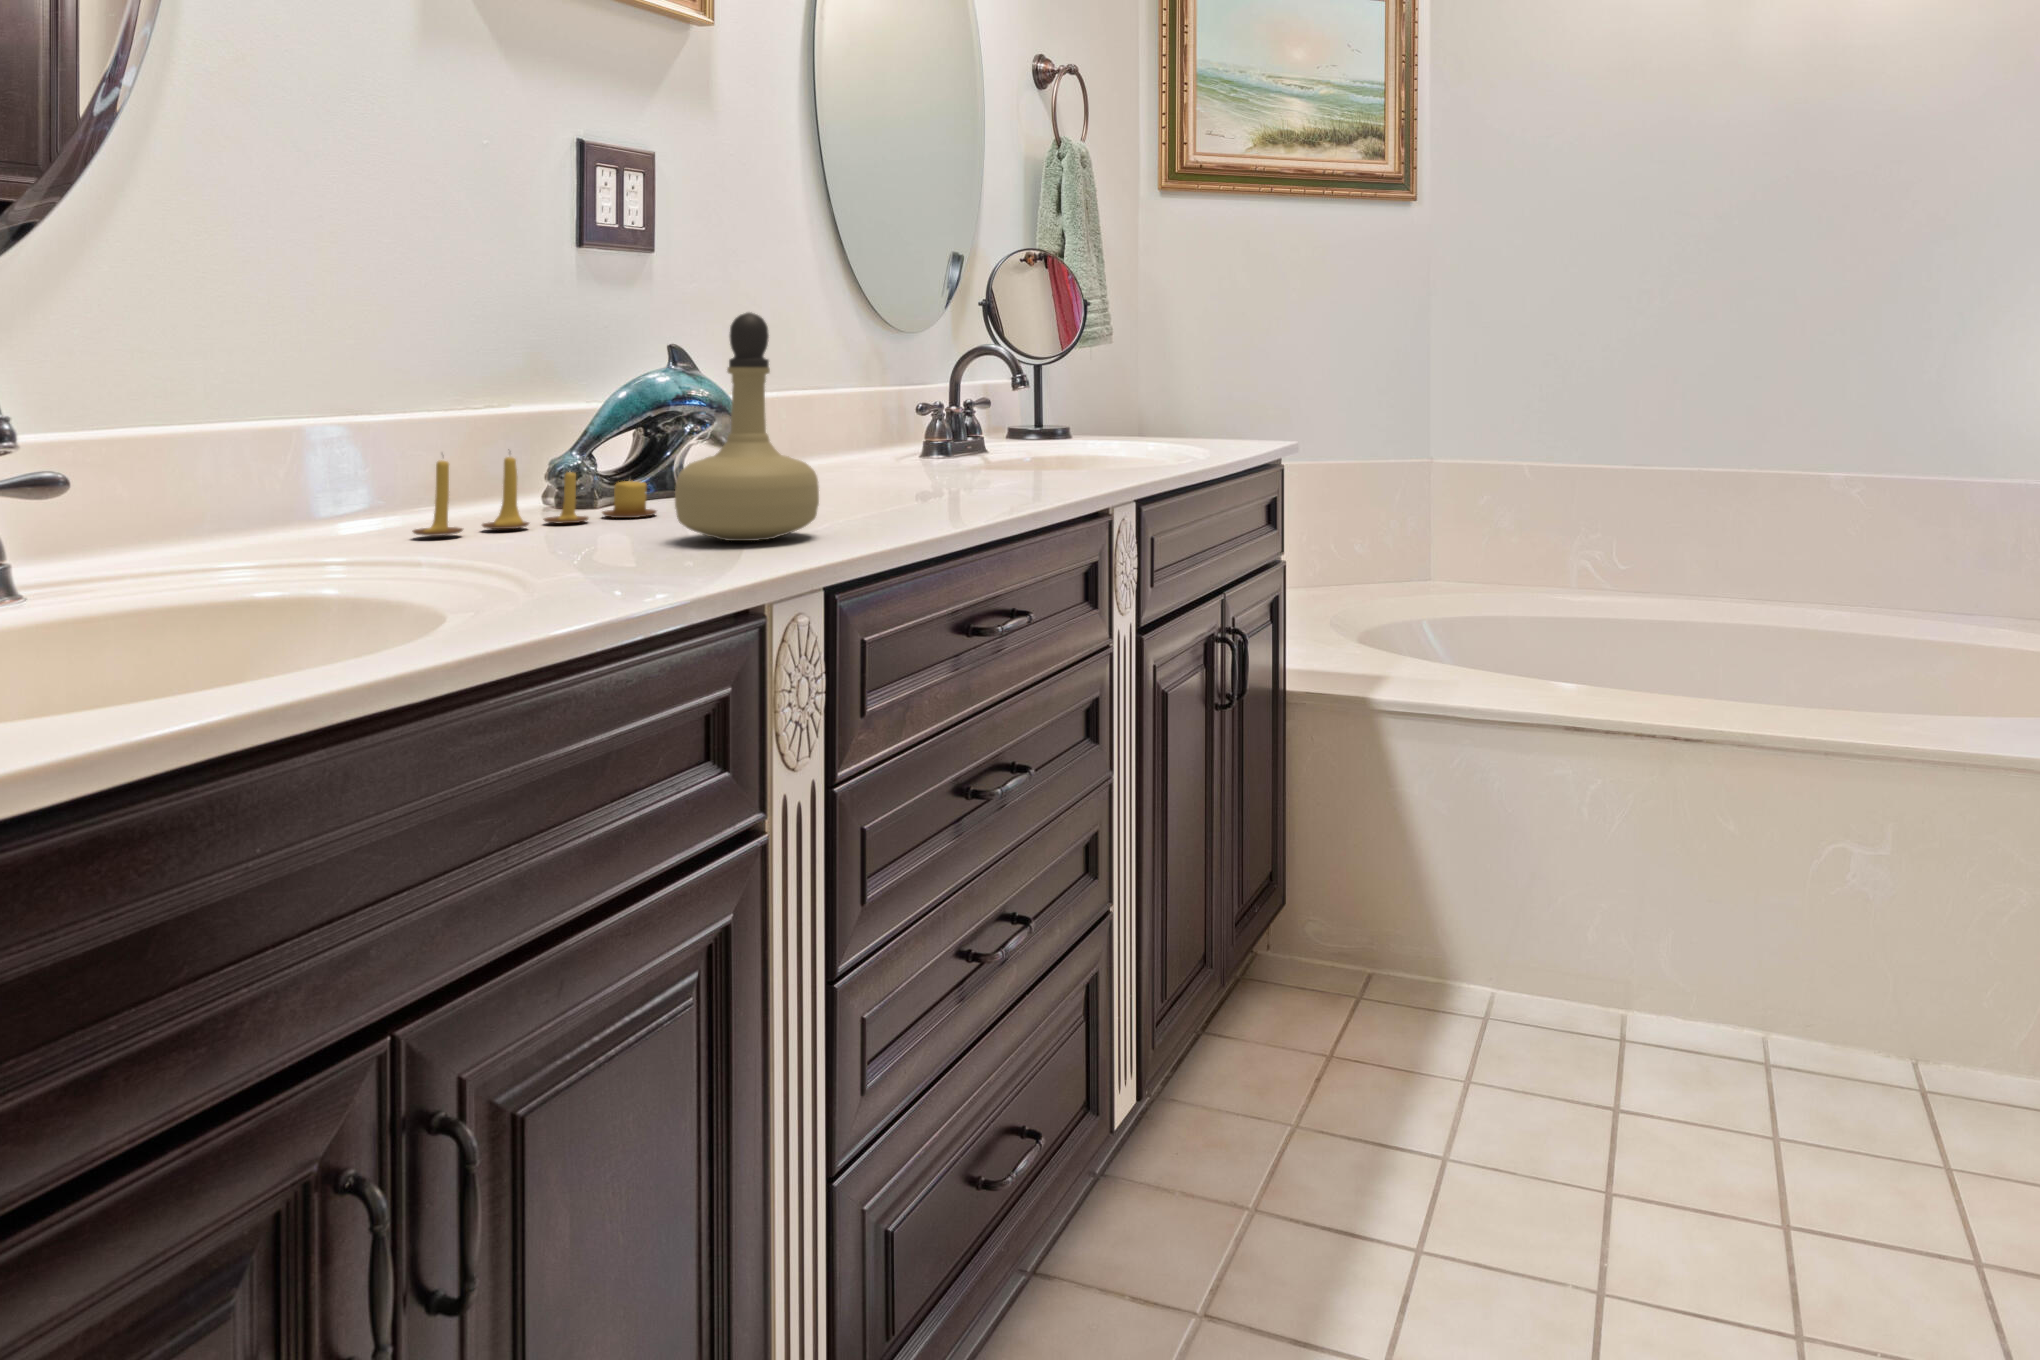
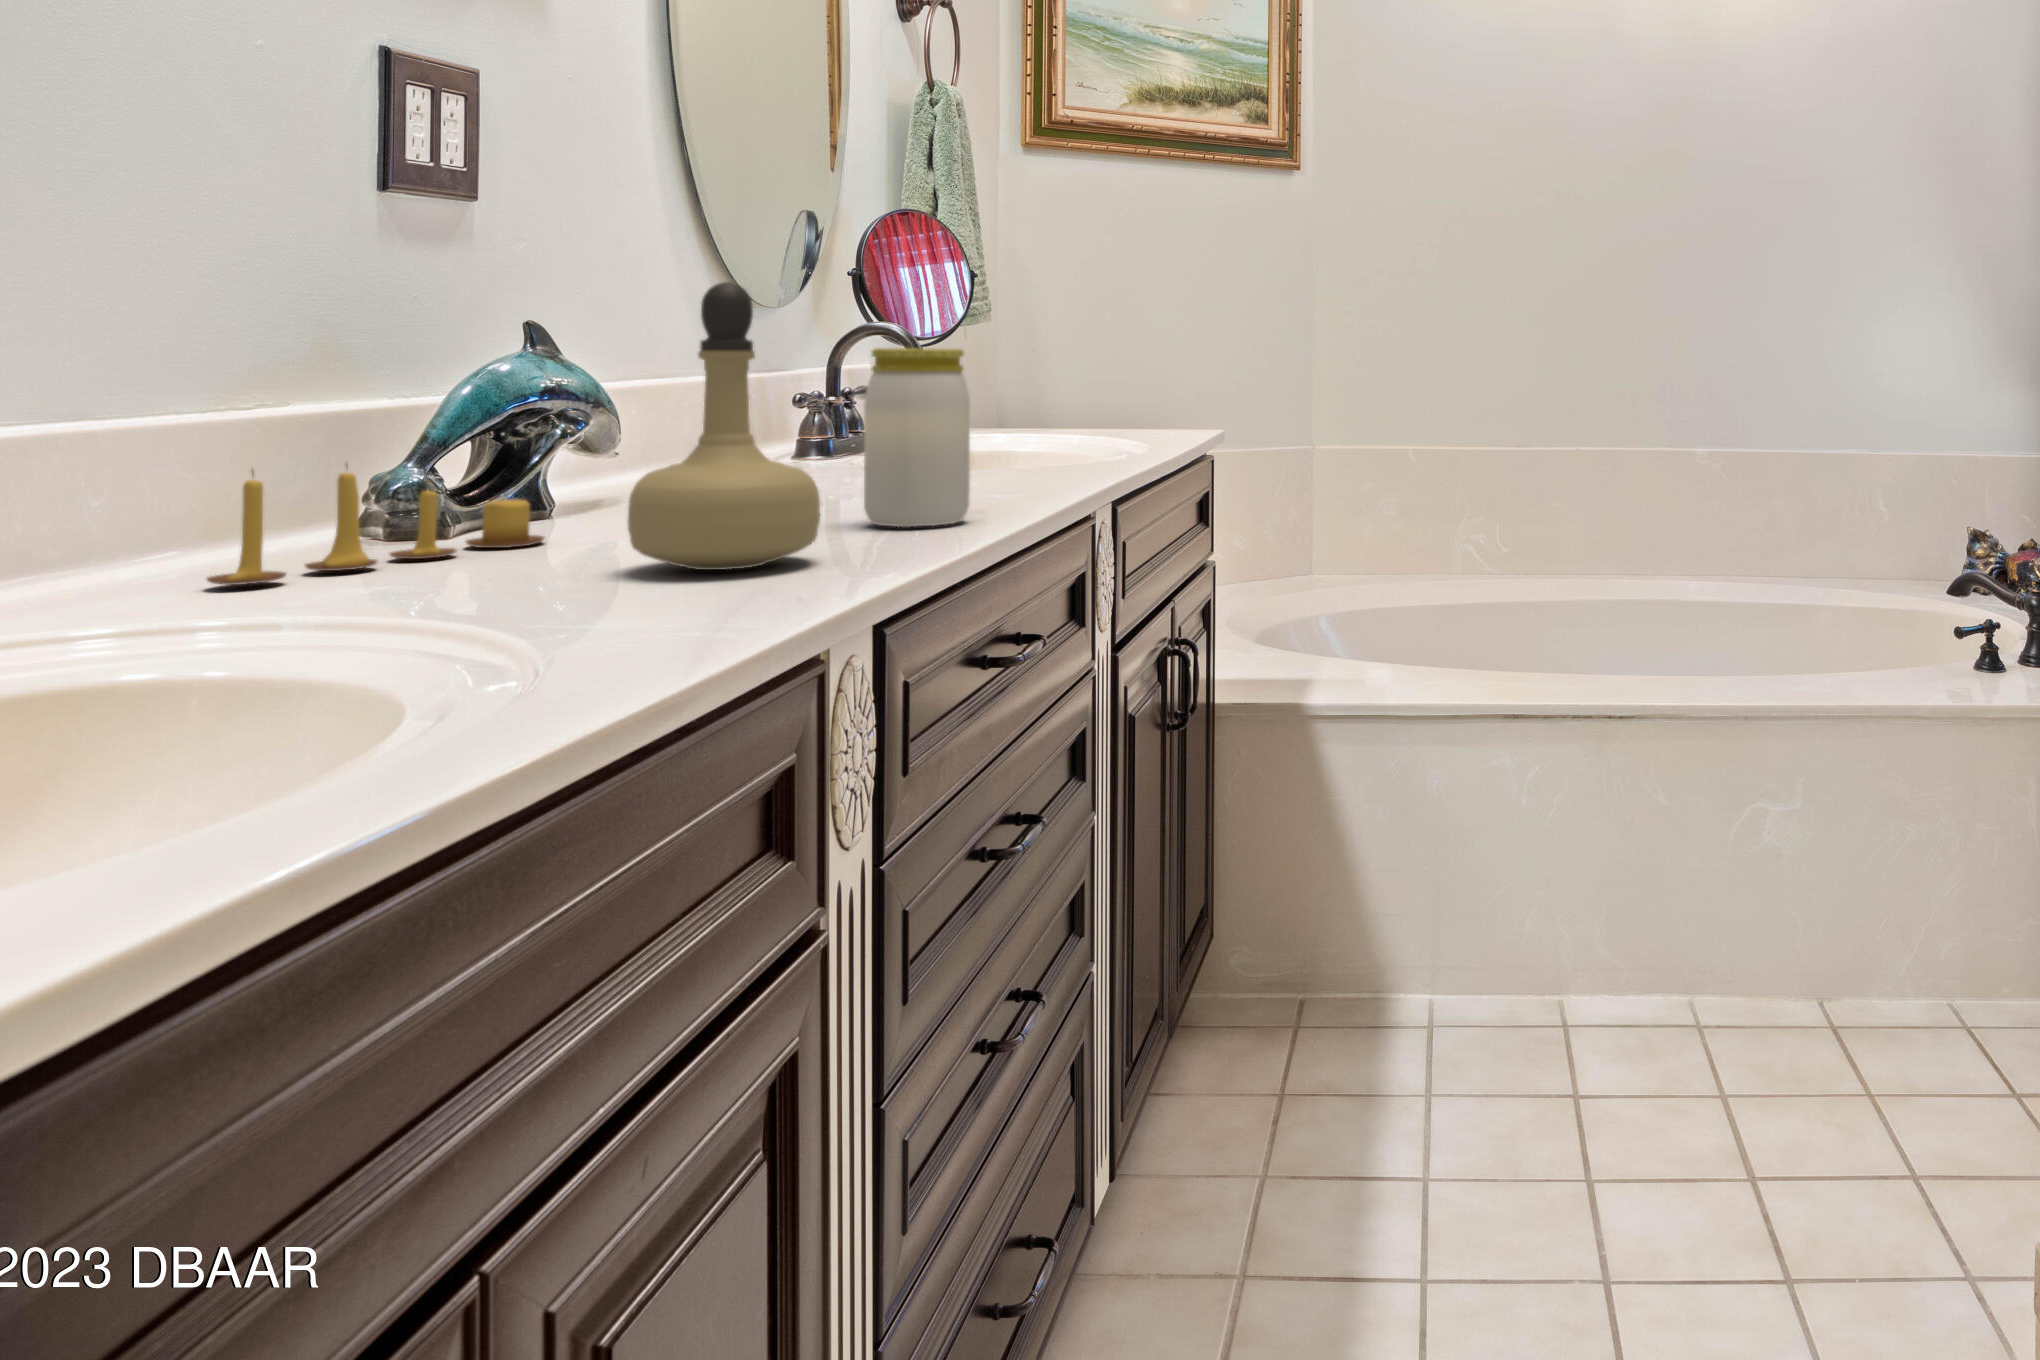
jar: none [890,365,974,514] -> present [864,348,970,527]

